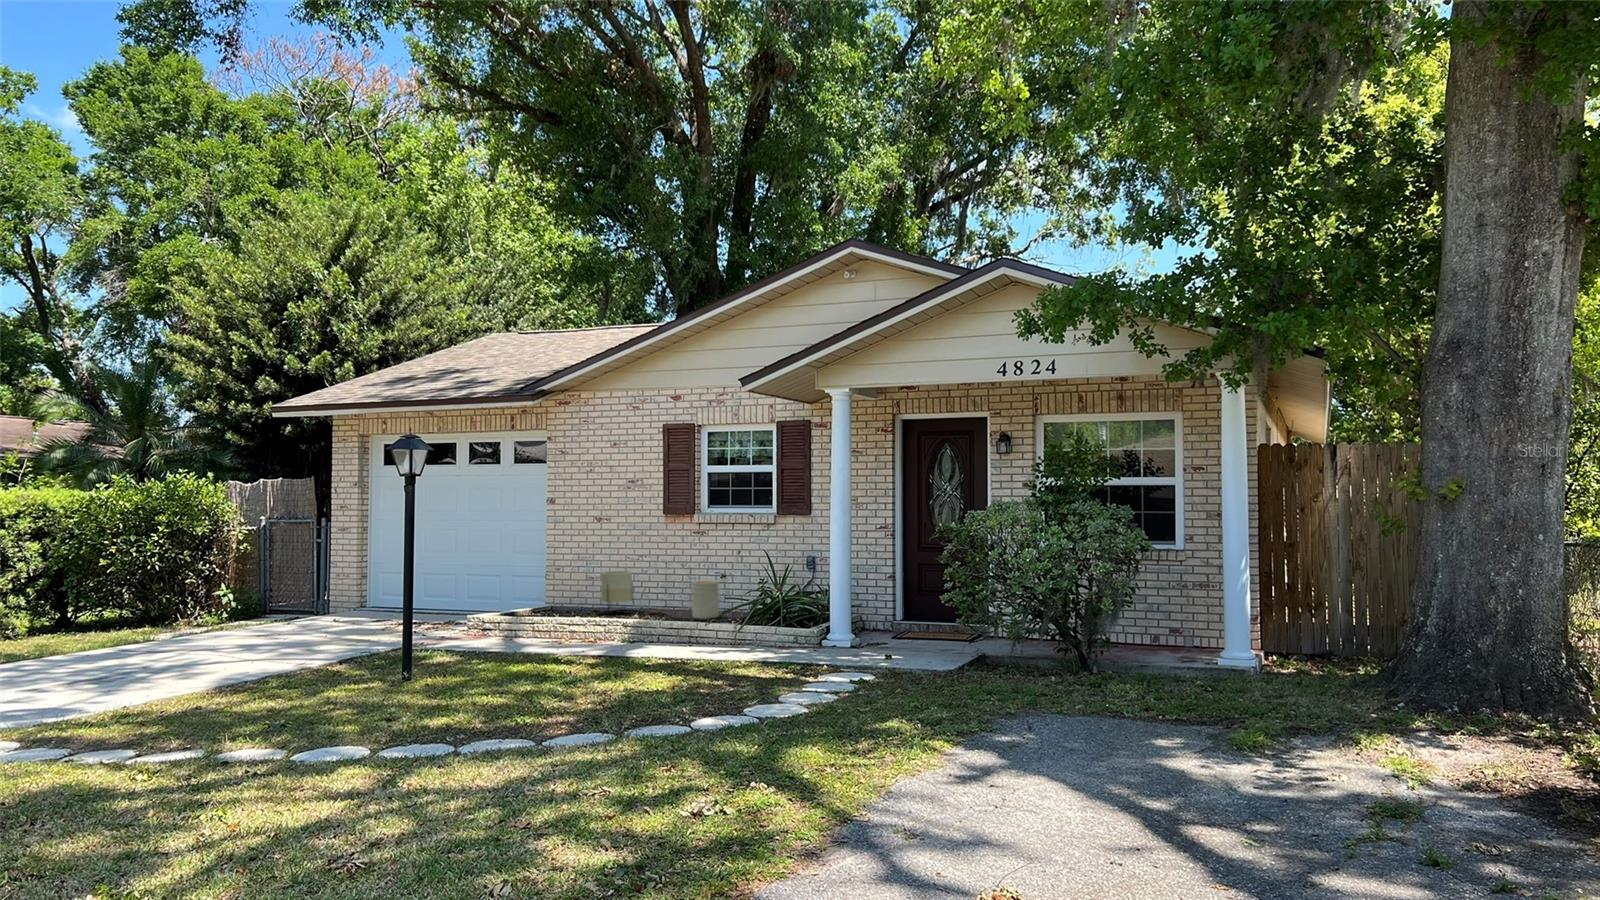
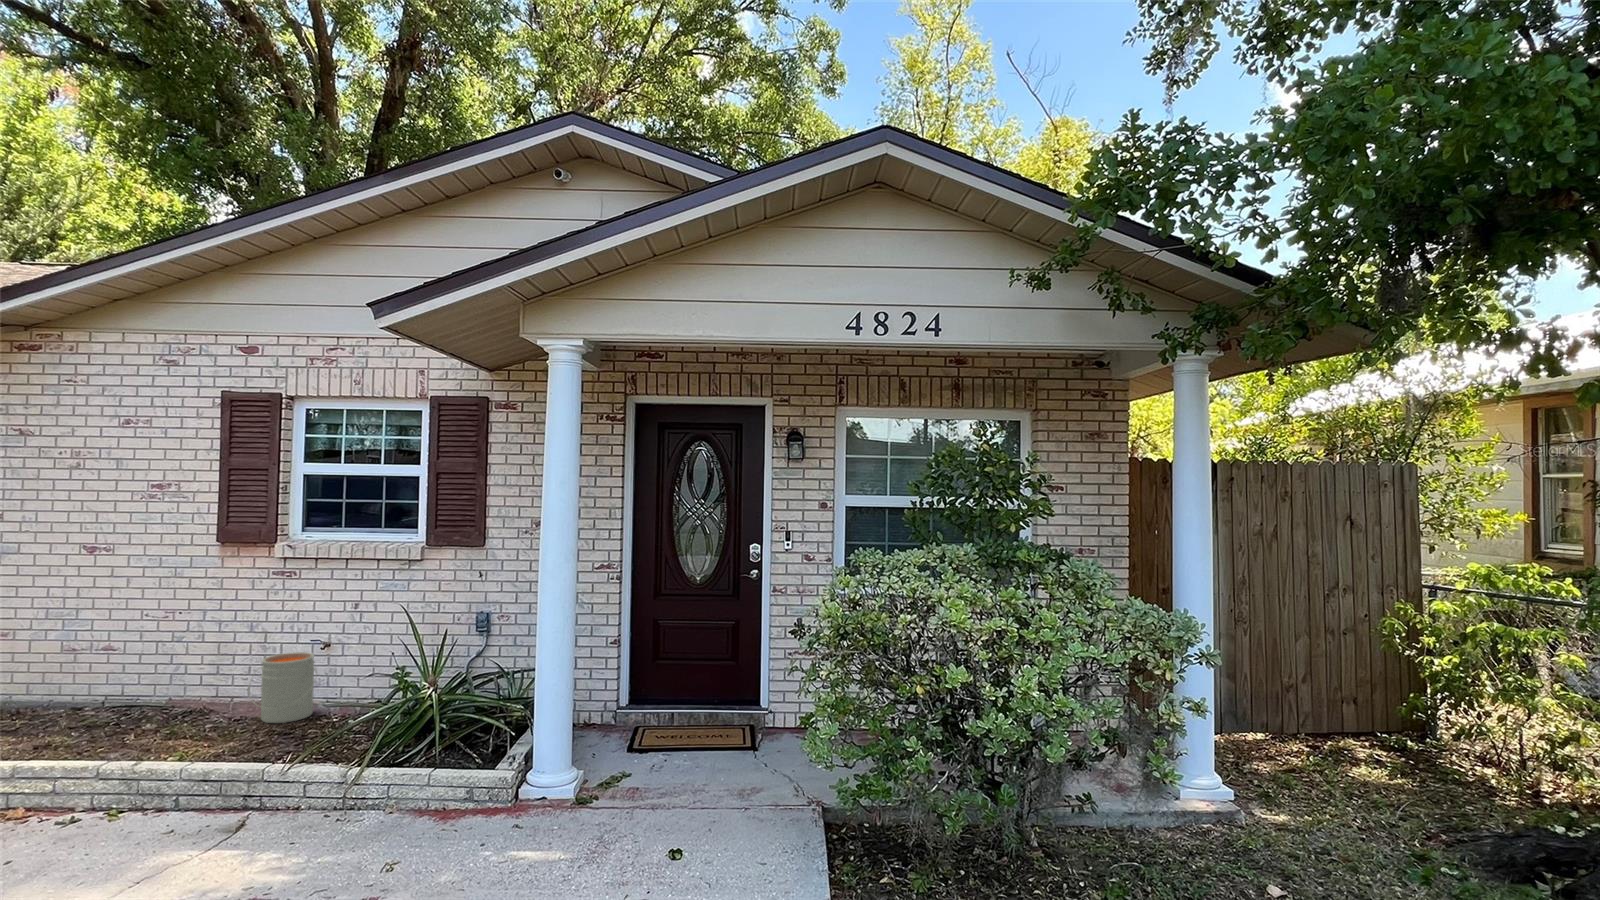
planter: present [601,571,633,603] -> none [73,639,146,726]

